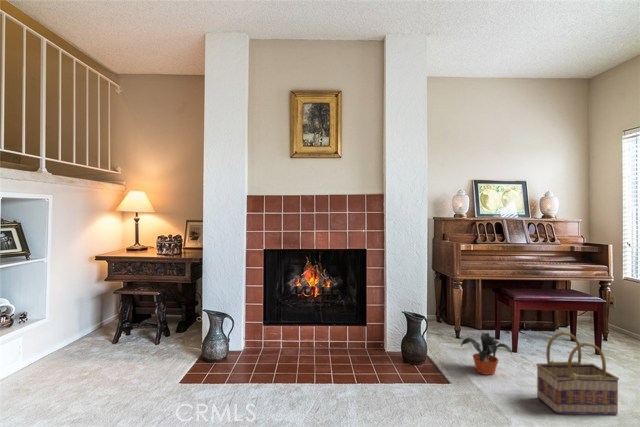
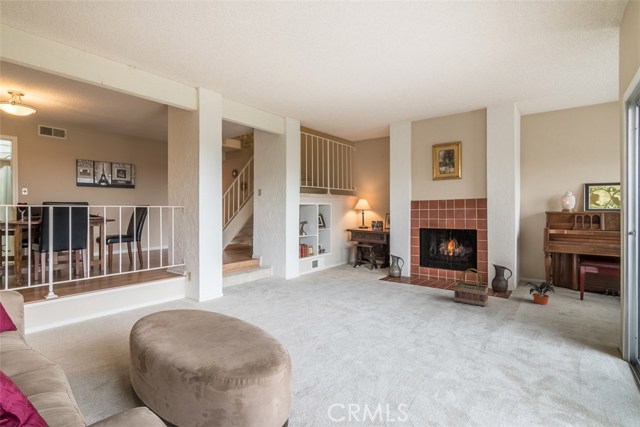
basket: present [536,332,619,414] -> present [454,268,488,306]

